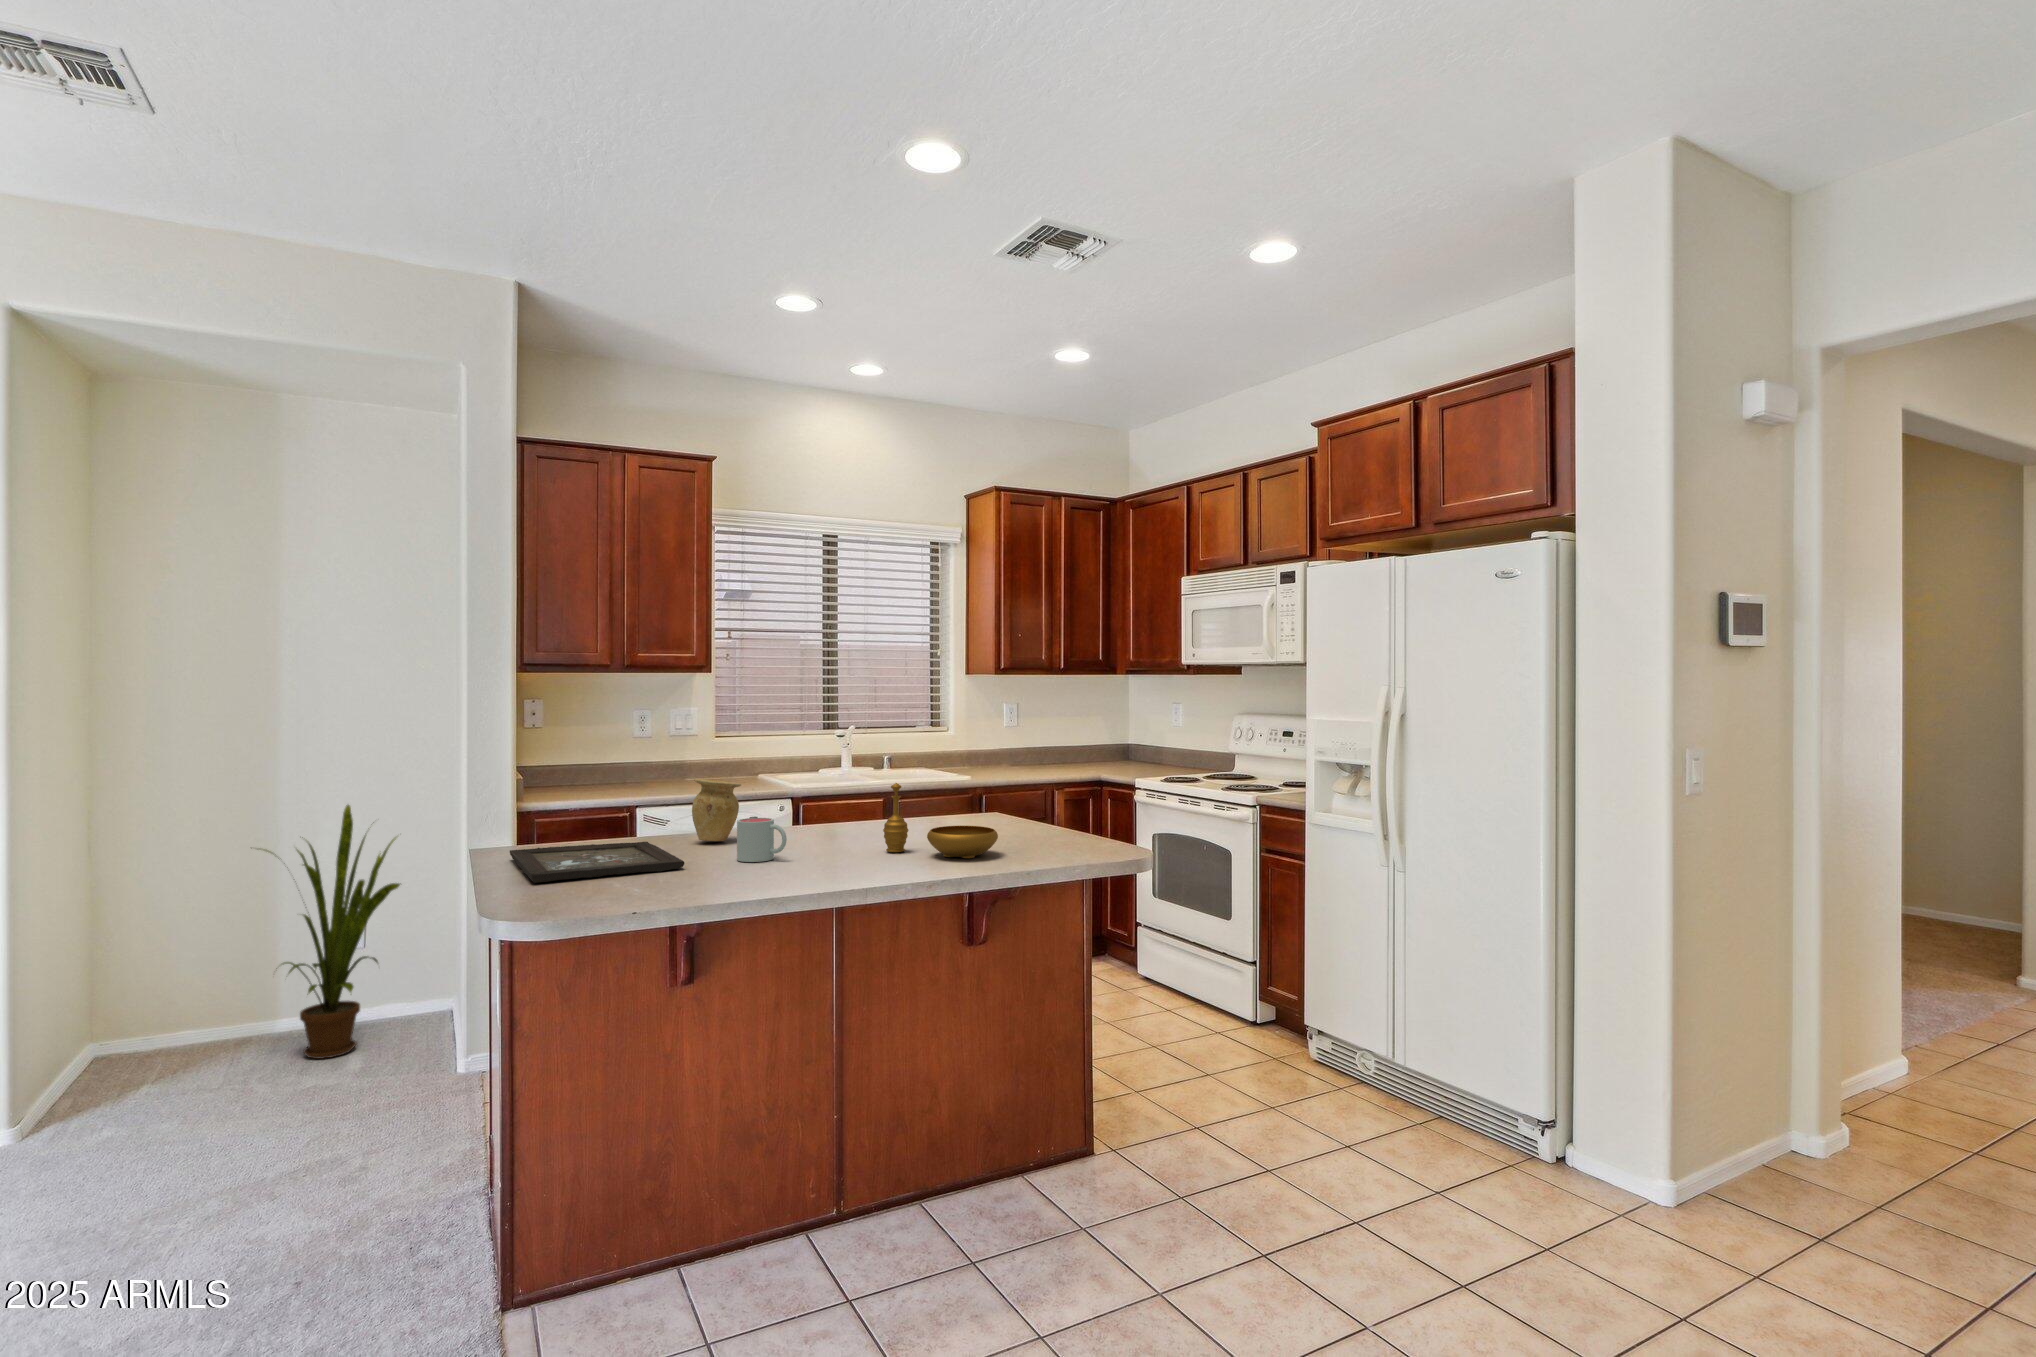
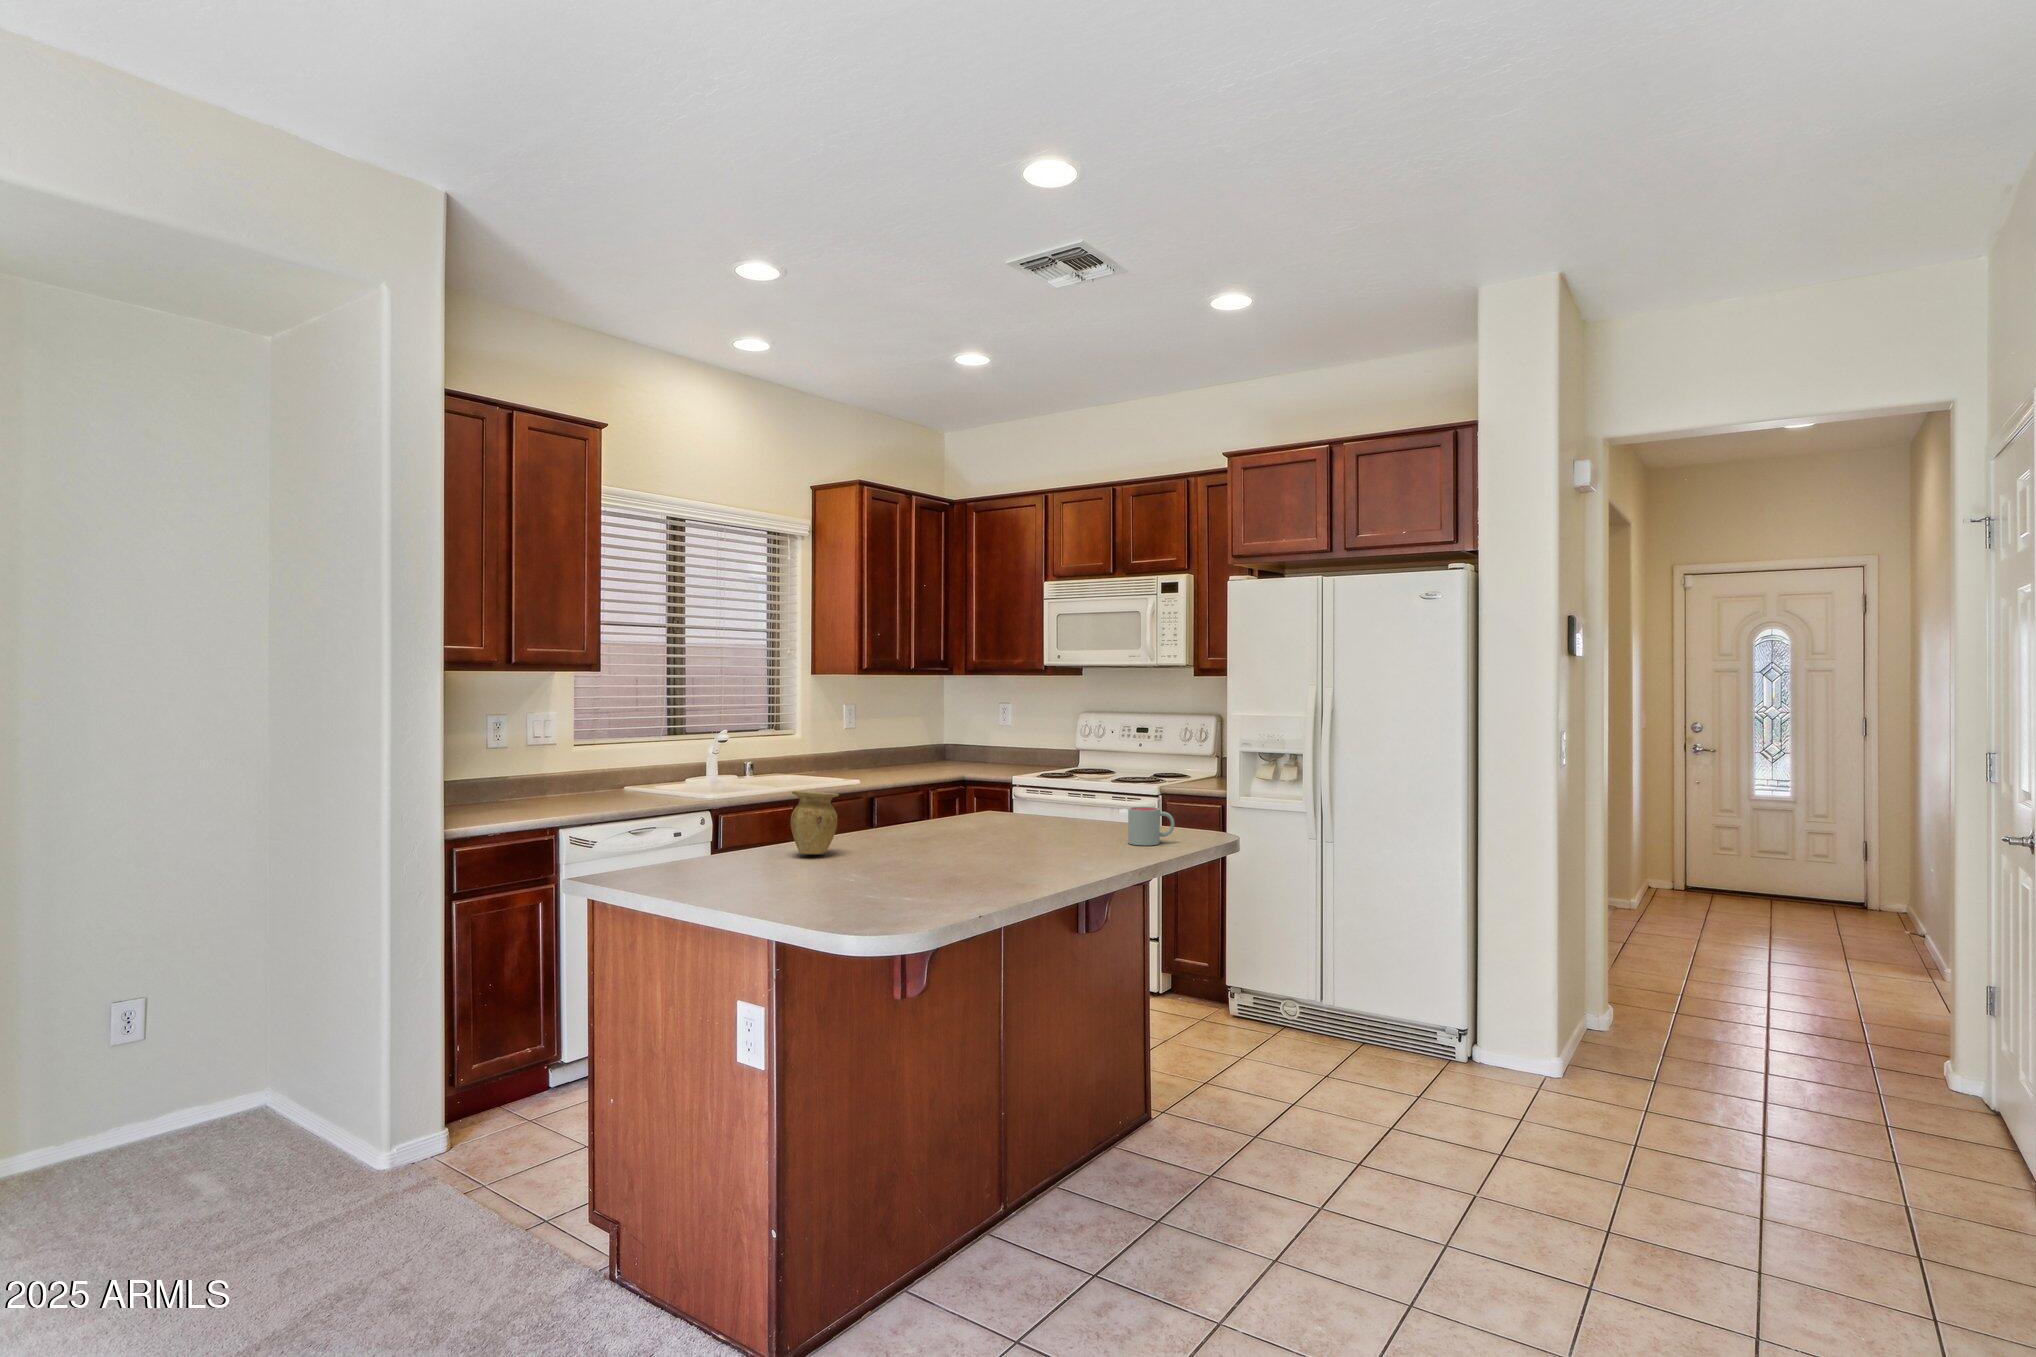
decorative bowl: present [883,783,998,858] -> none [1003,786,1117,853]
house plant: present [257,805,400,1059] -> none [57,844,271,1168]
mug: present [737,818,787,862] -> present [1128,807,1175,845]
tray: present [510,842,684,883] -> none [650,859,870,905]

